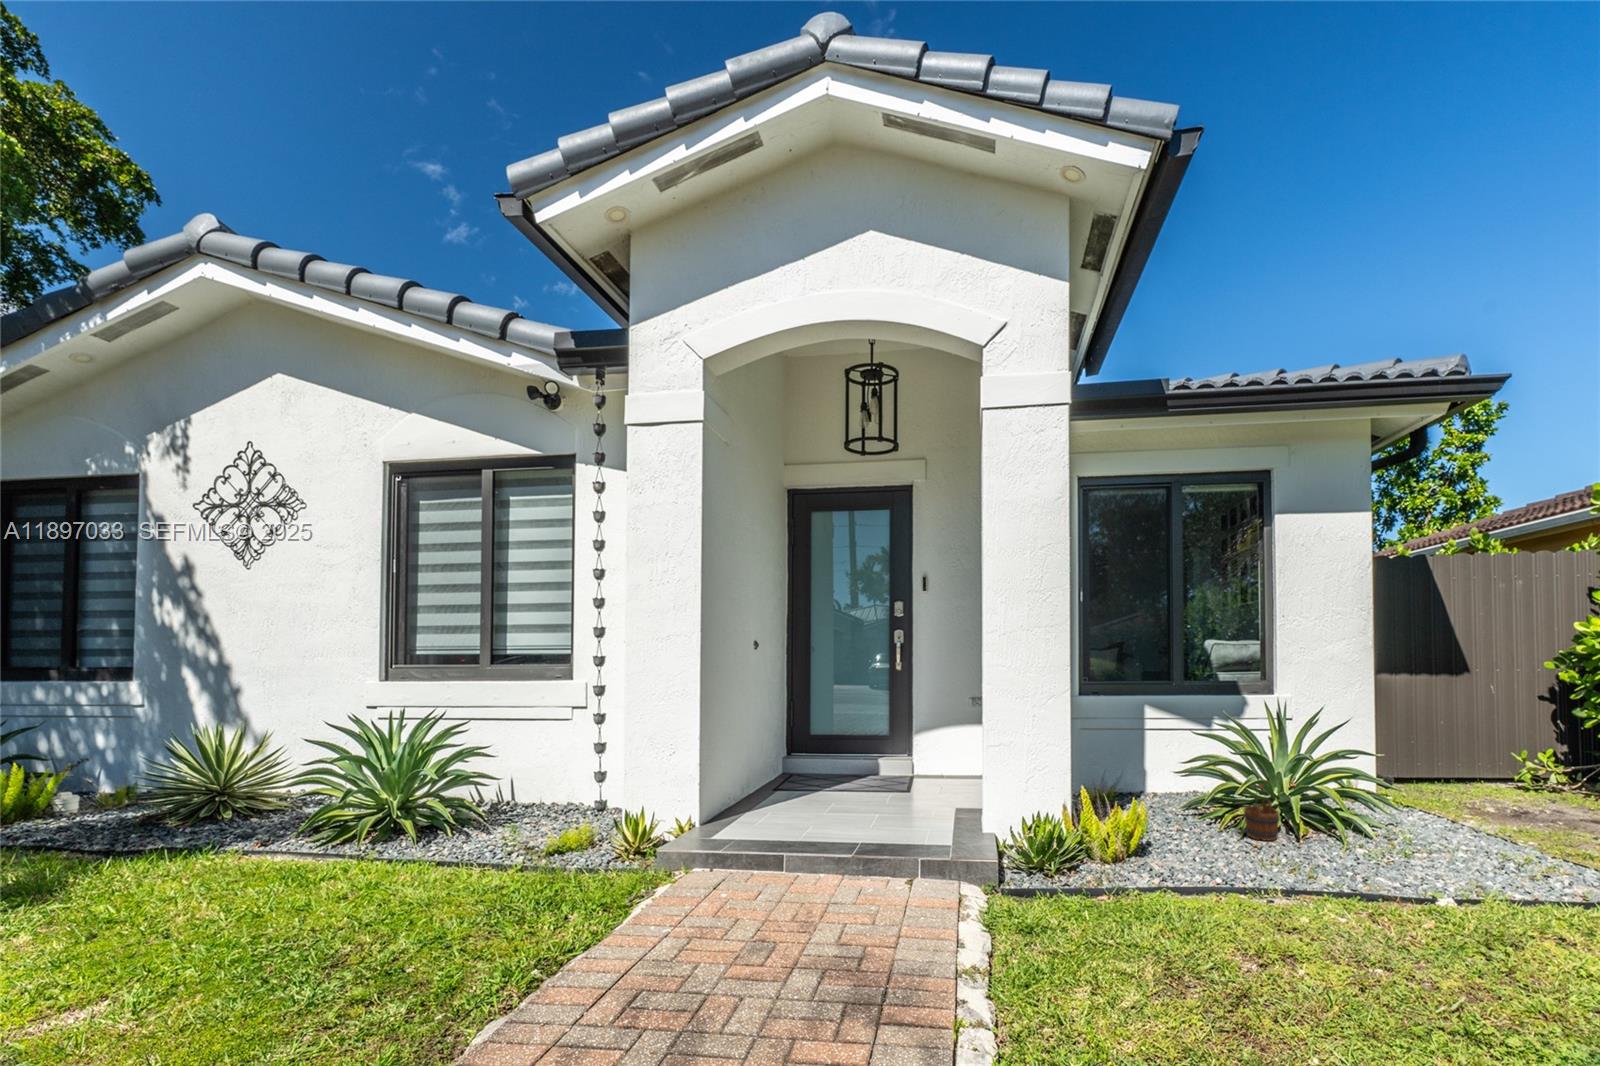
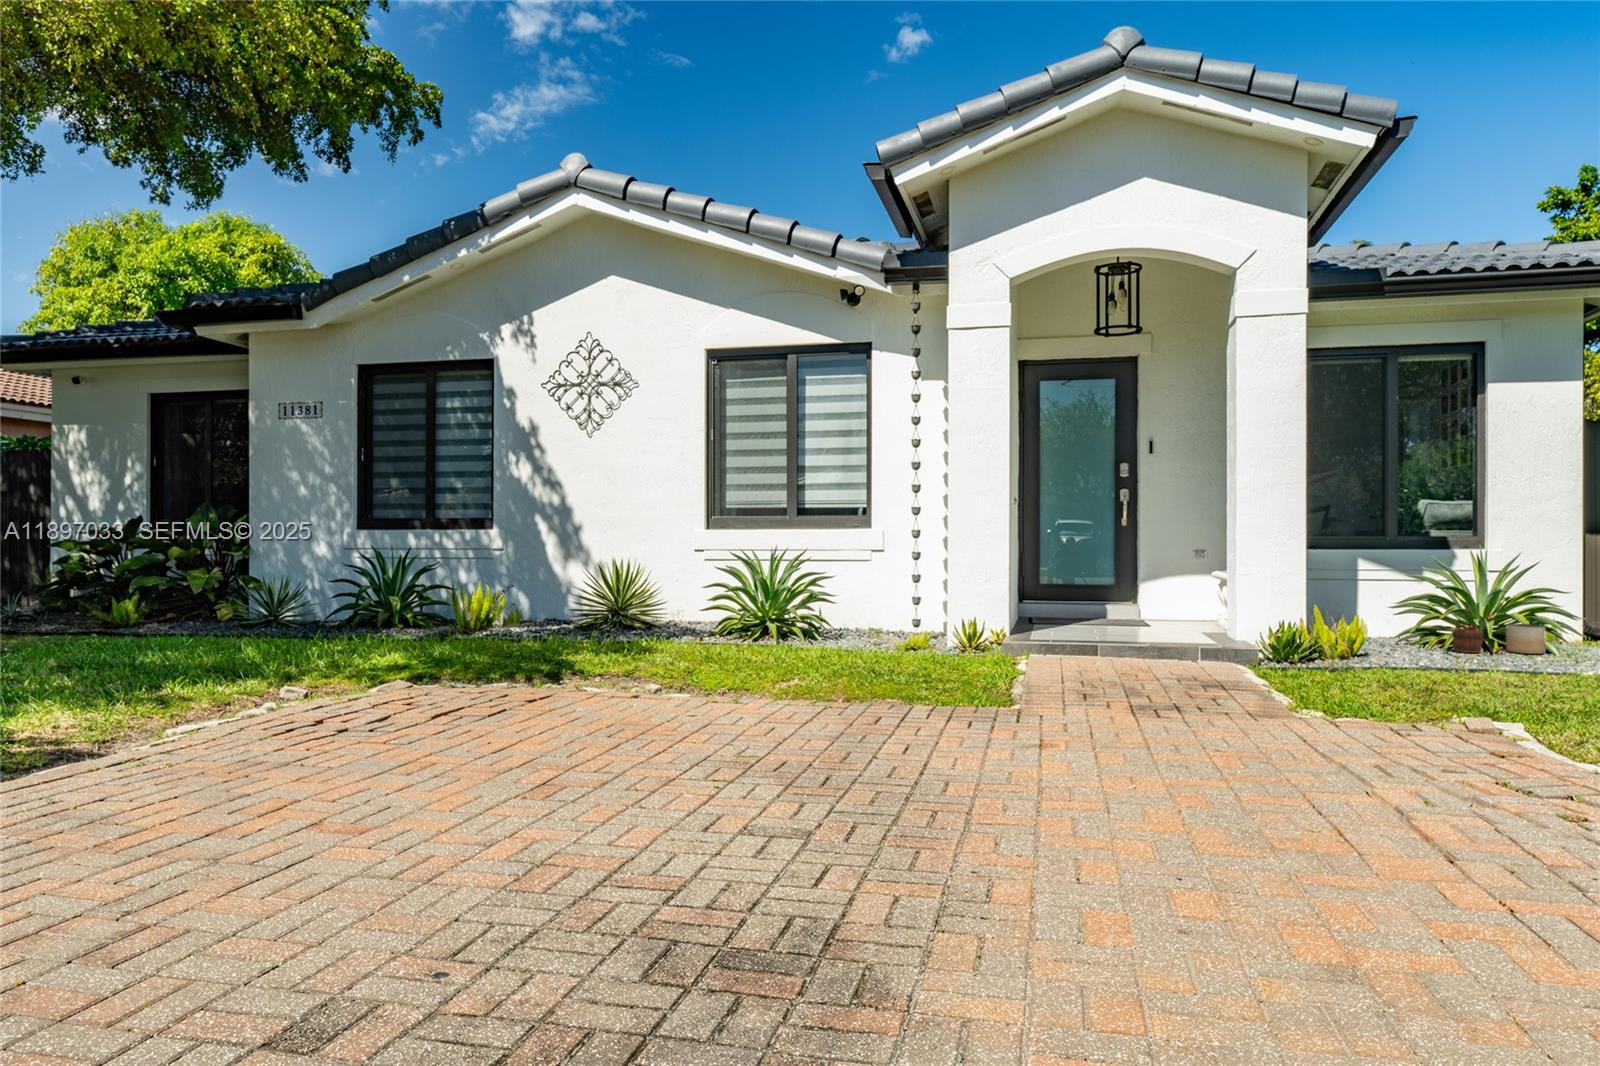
planter: none [1306,798,1351,841] -> present [1506,624,1546,654]

